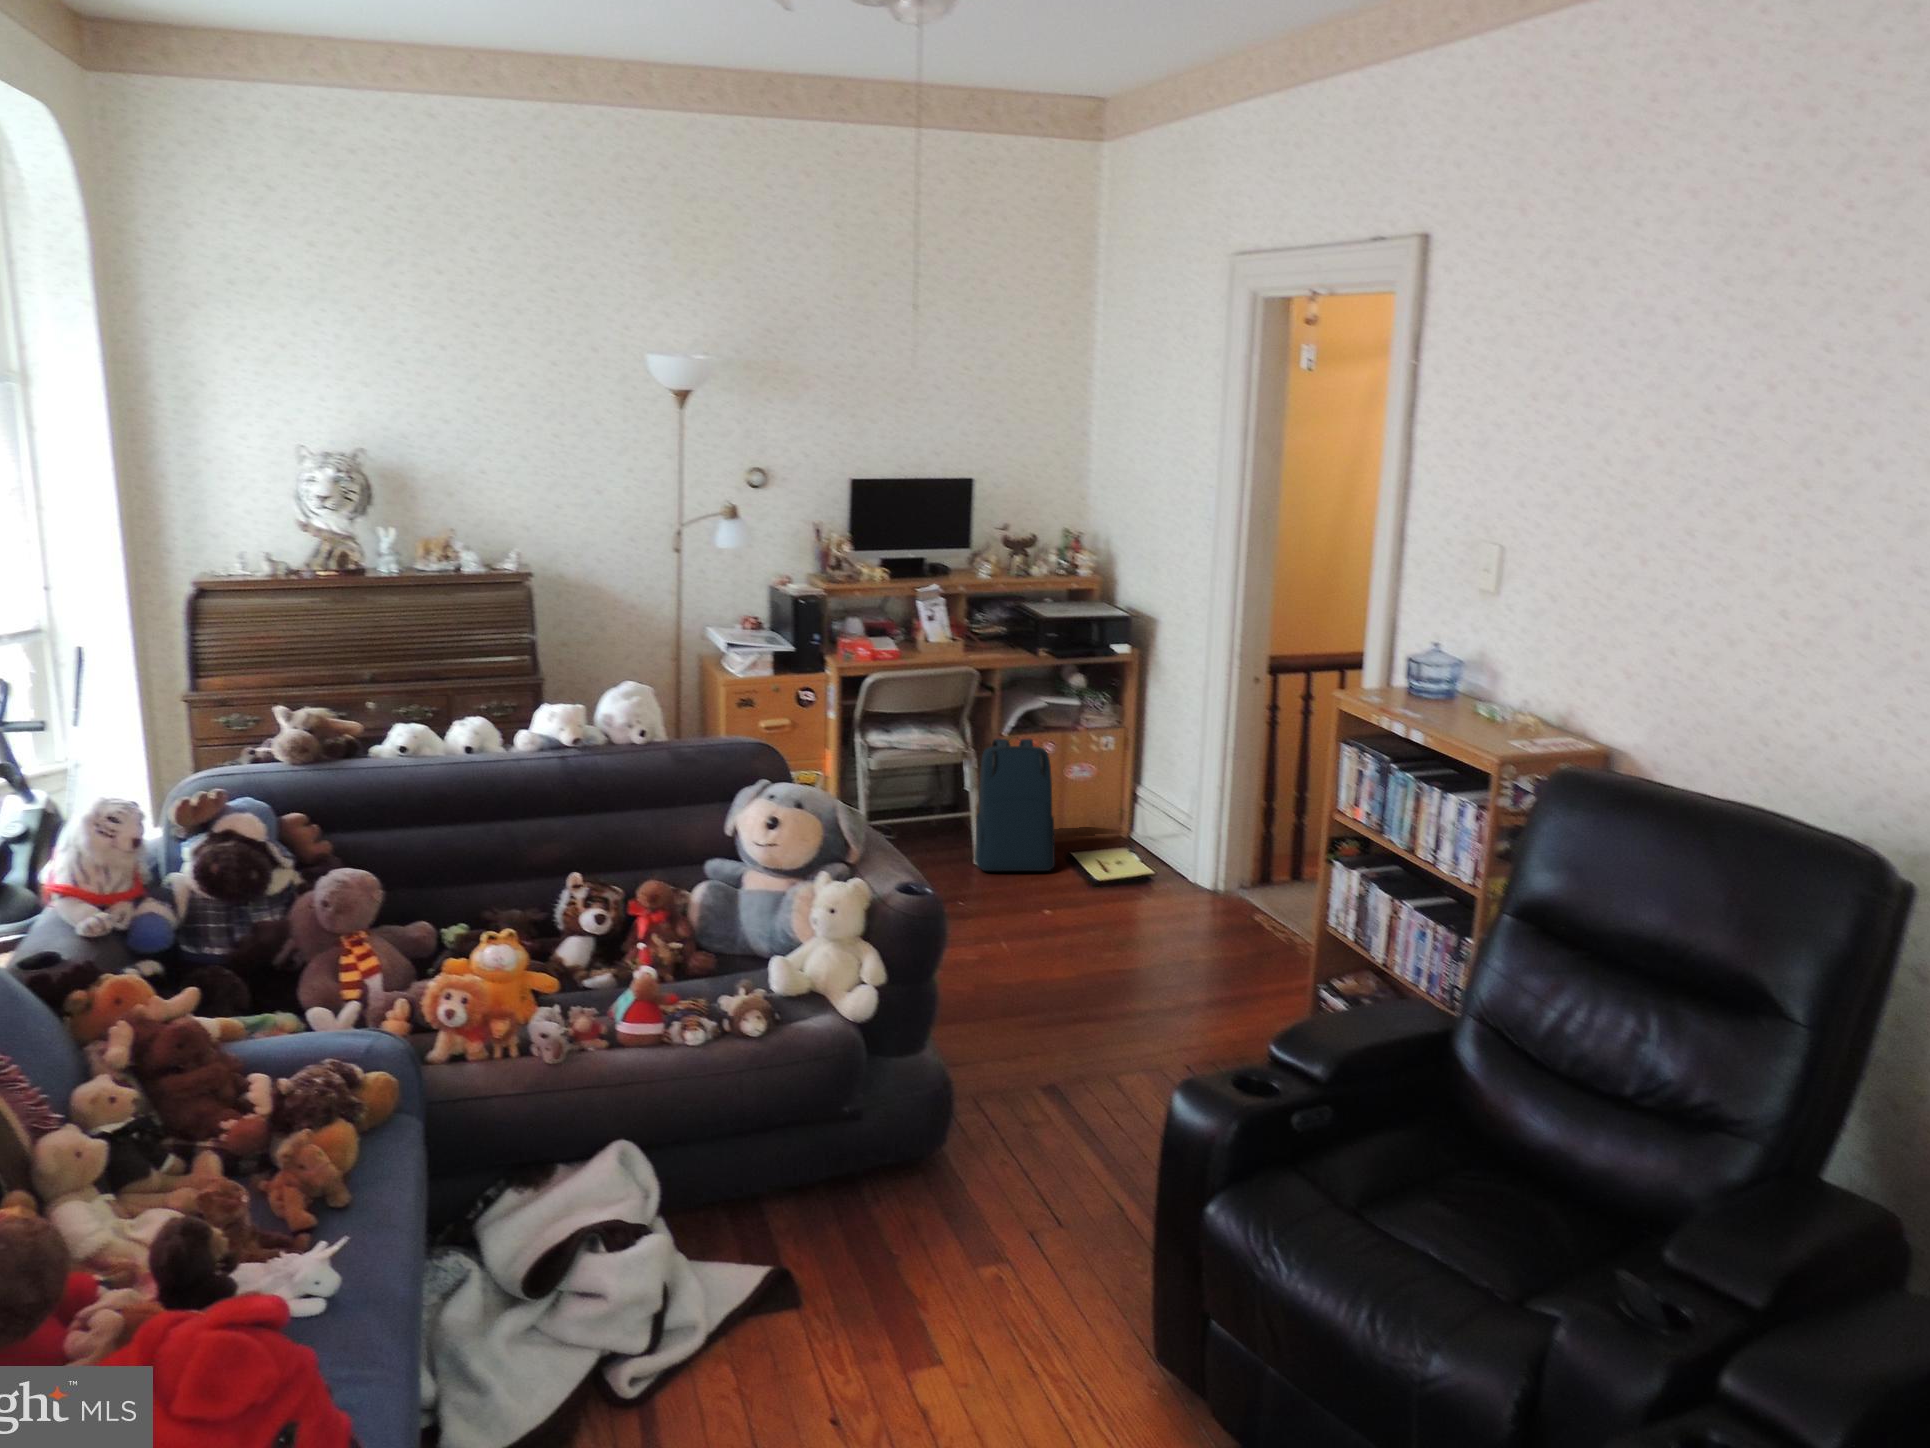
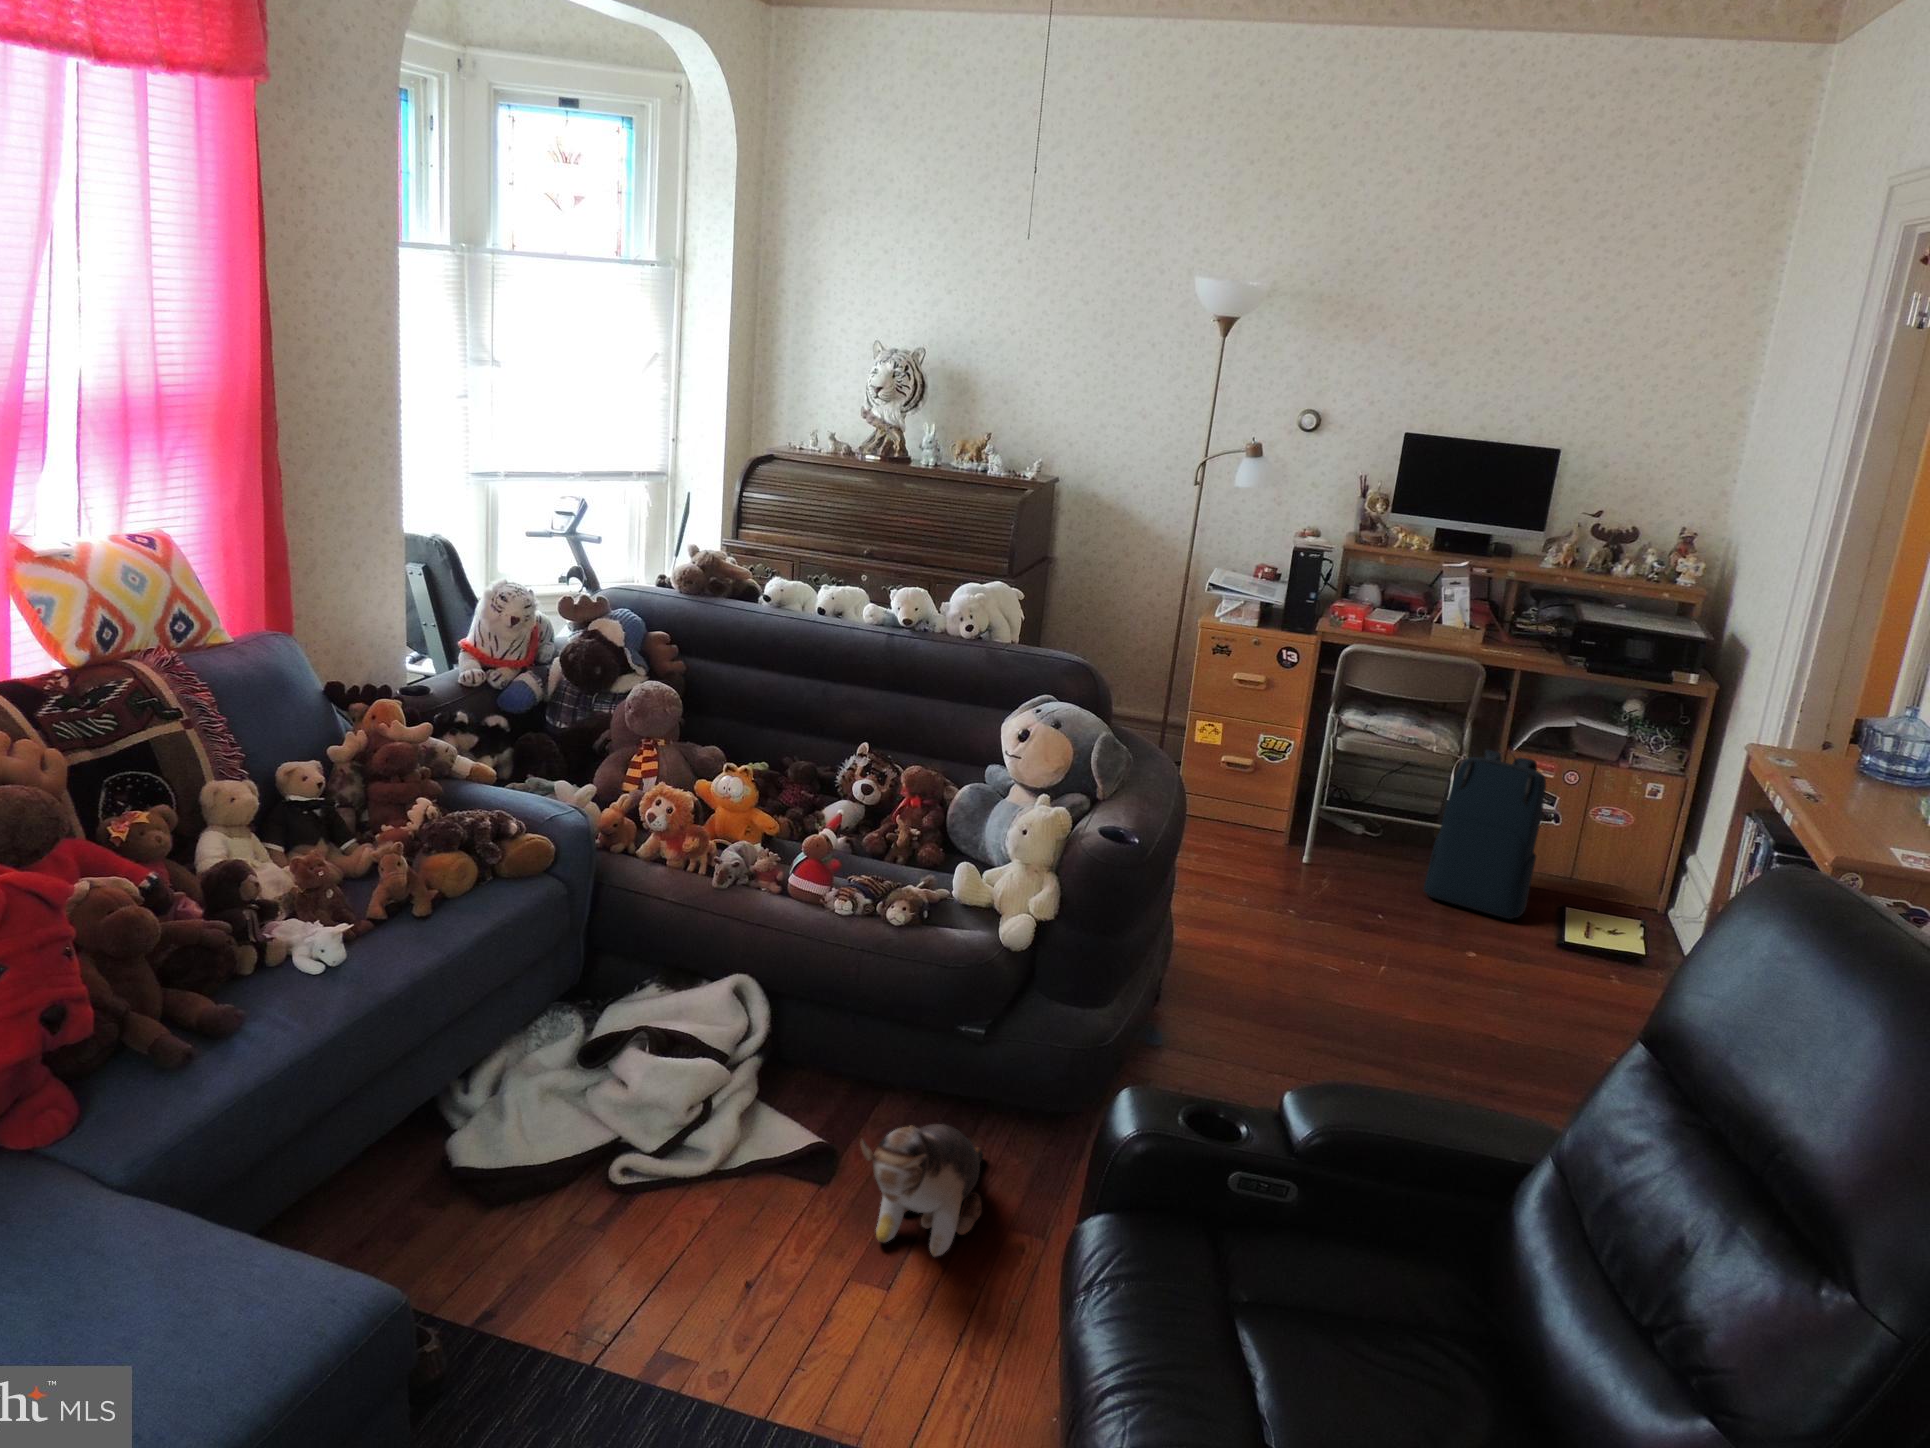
plush toy: none [863,1198,951,1331] -> present [861,1124,983,1256]

